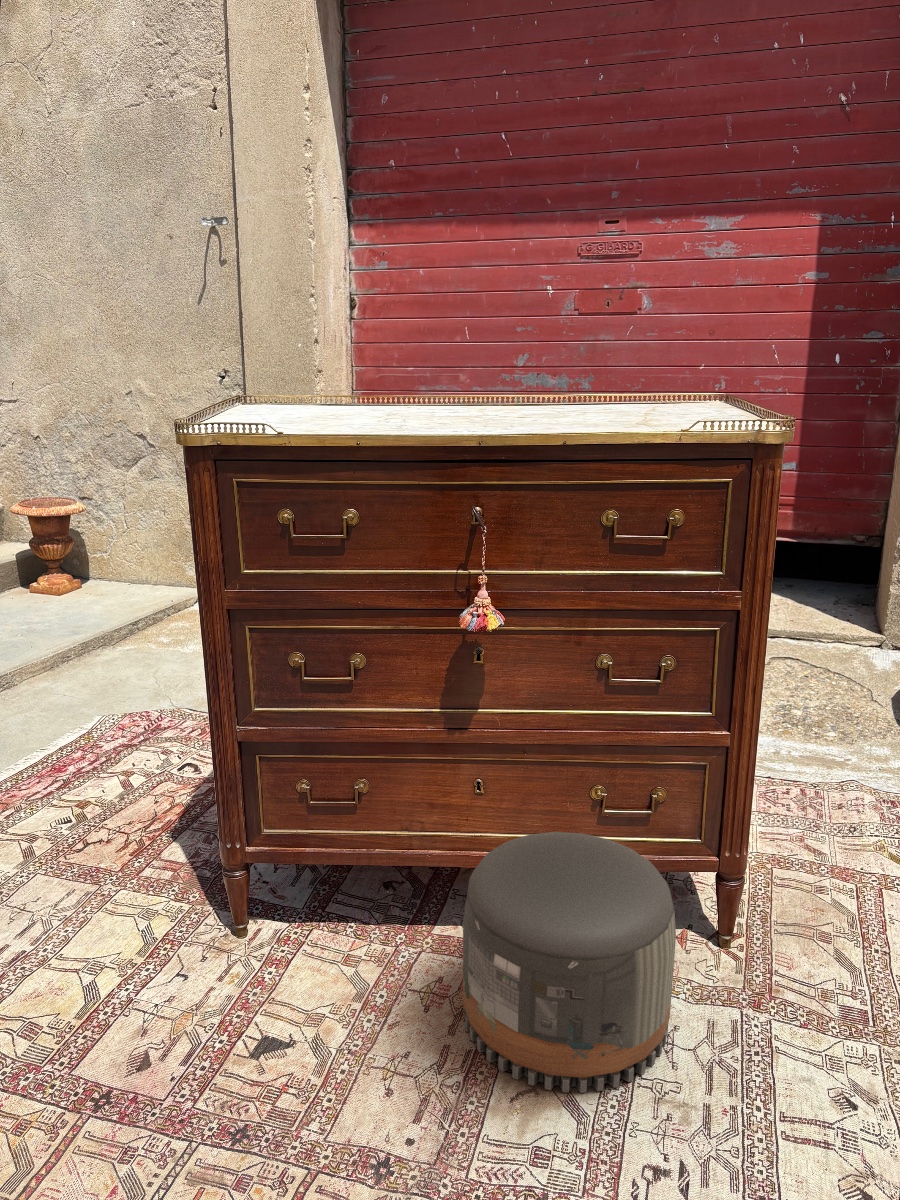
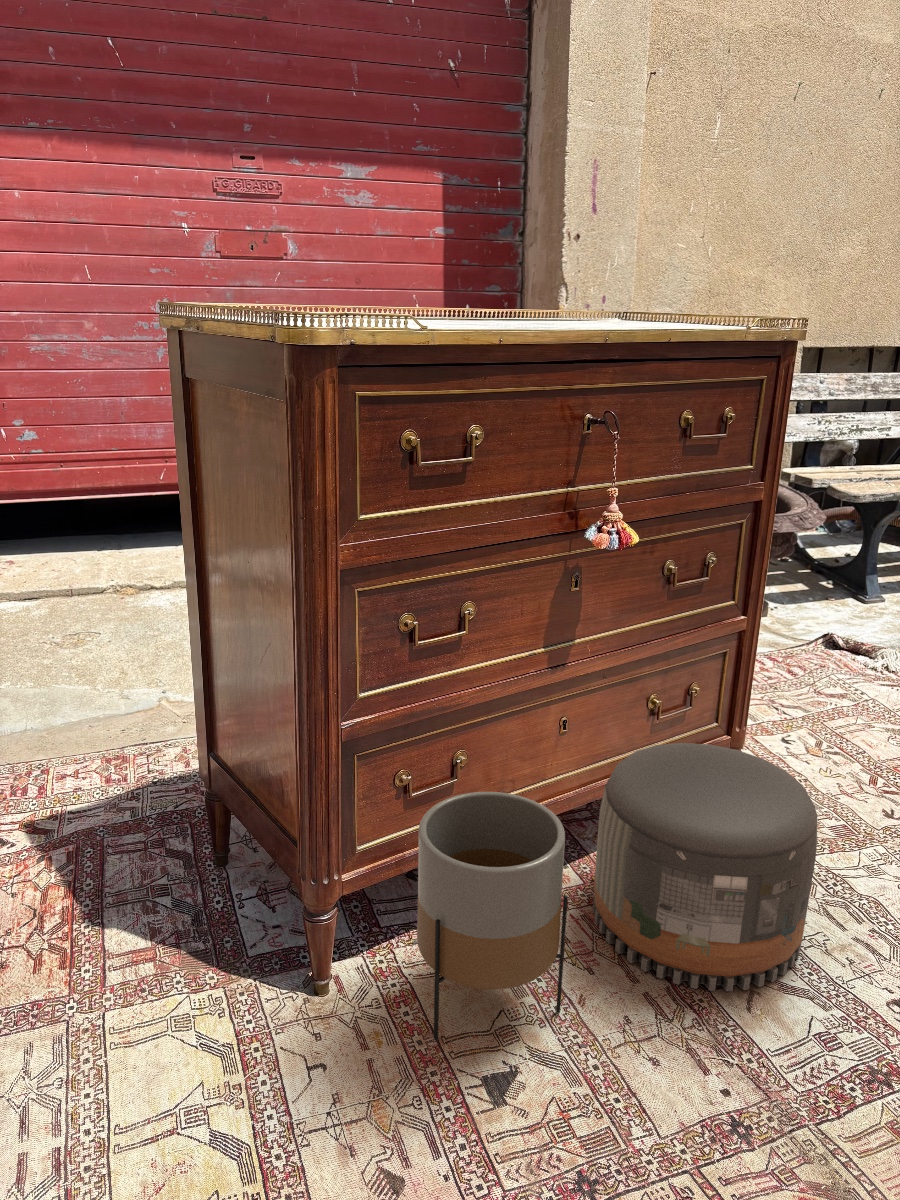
planter: none [258,811,387,1024] -> present [417,792,568,1041]

